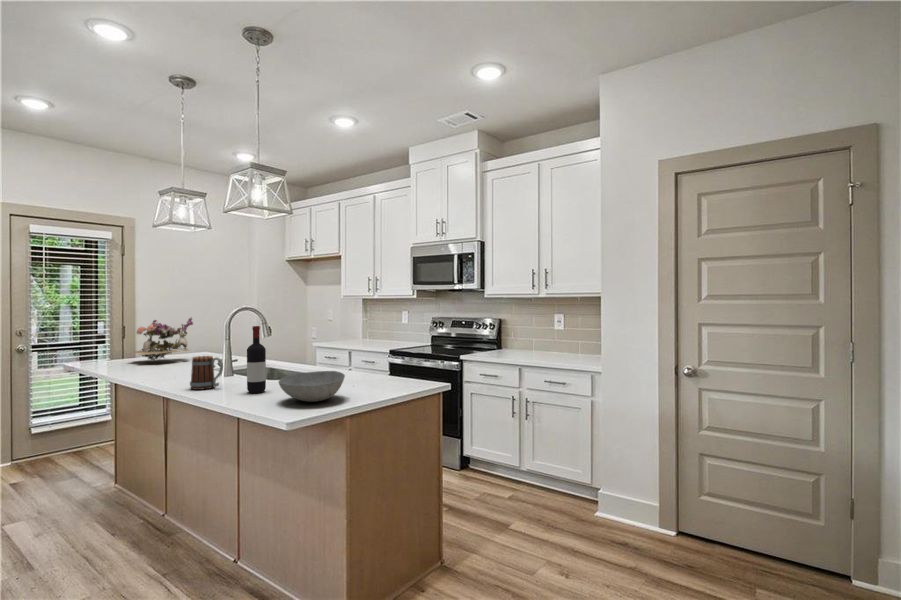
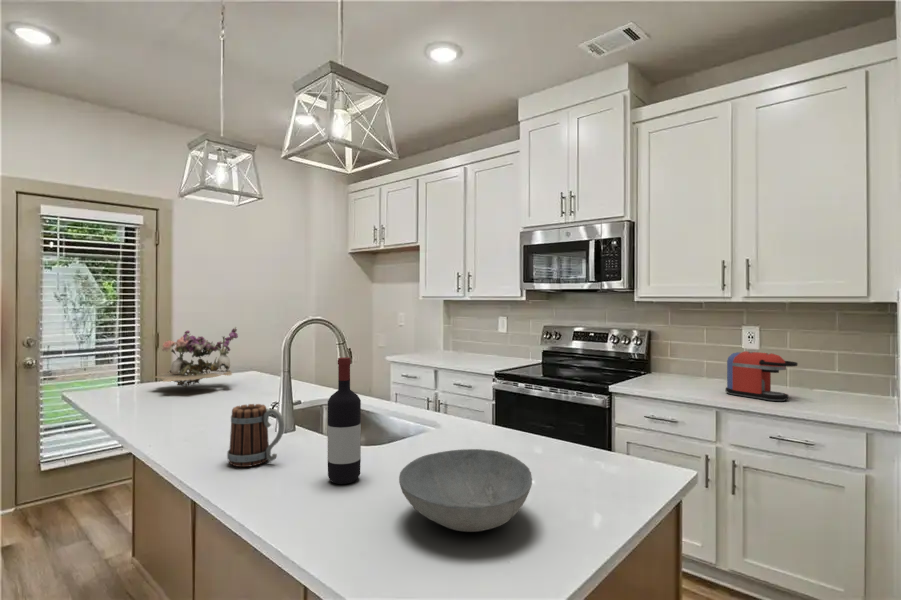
coffee maker: none [532,329,569,360] -> present [725,351,798,401]

